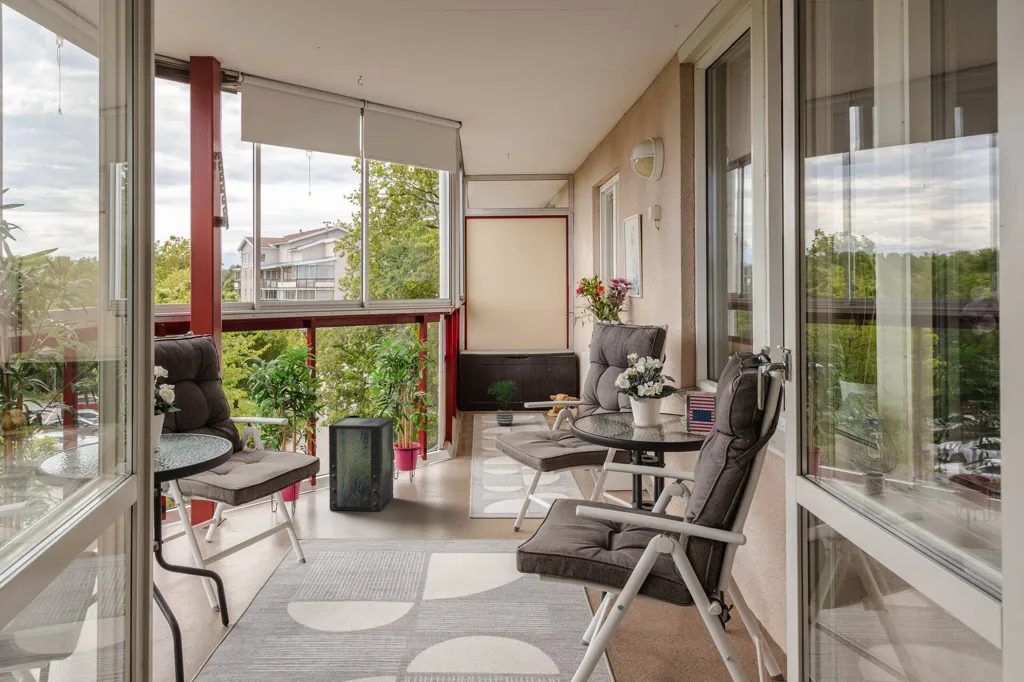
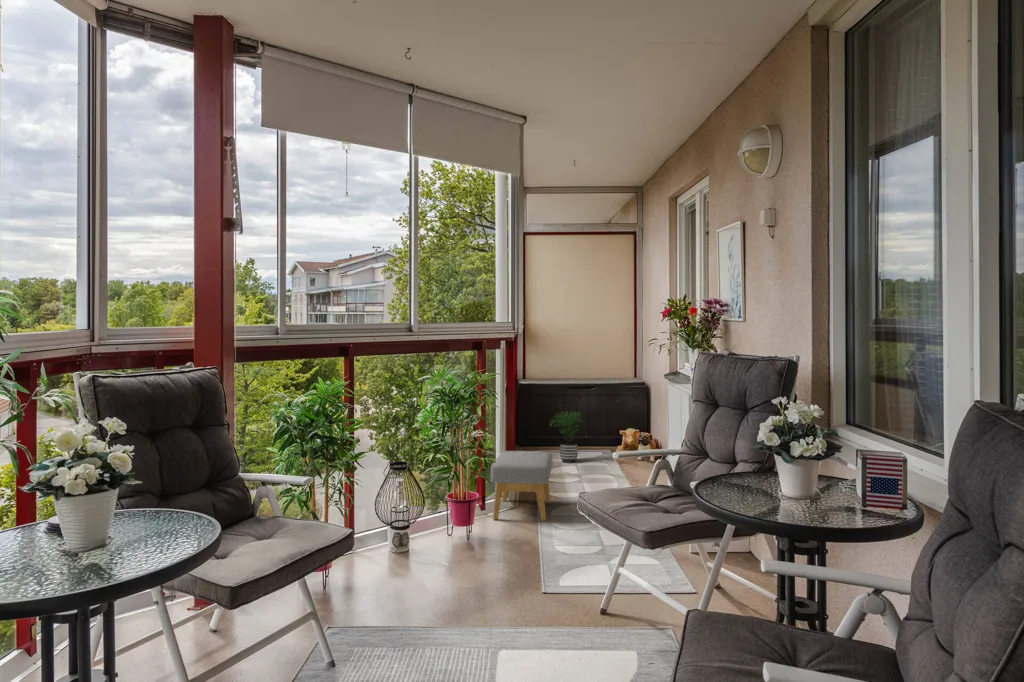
footstool: none [431,411,485,467] -> present [491,451,552,521]
storage box: present [329,418,393,511] -> none [366,468,447,594]

